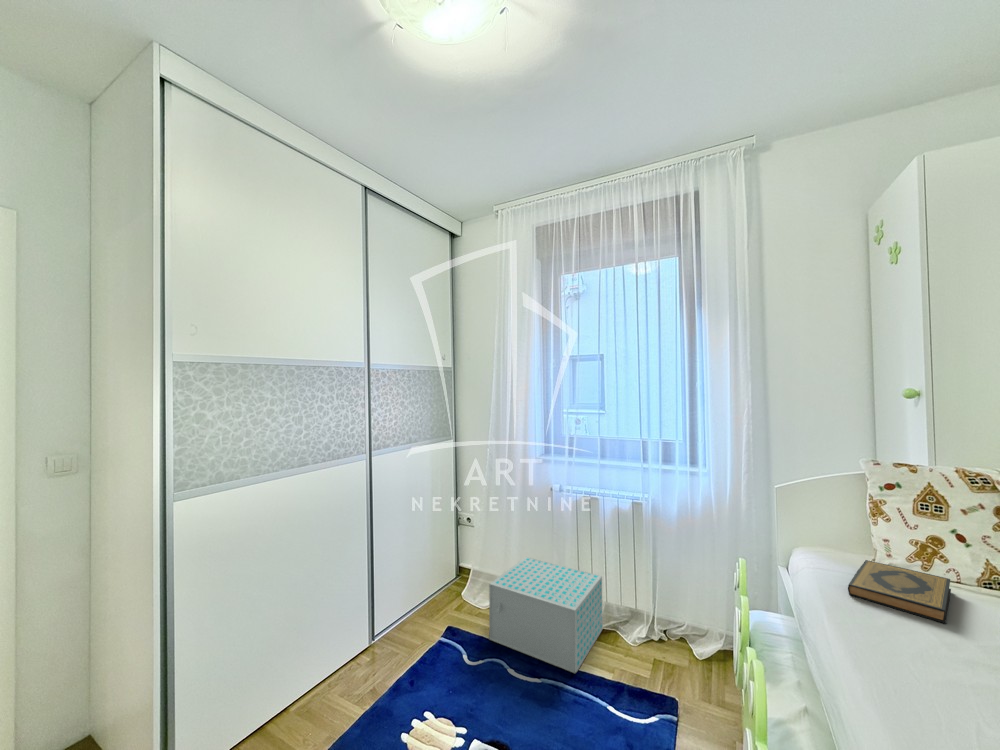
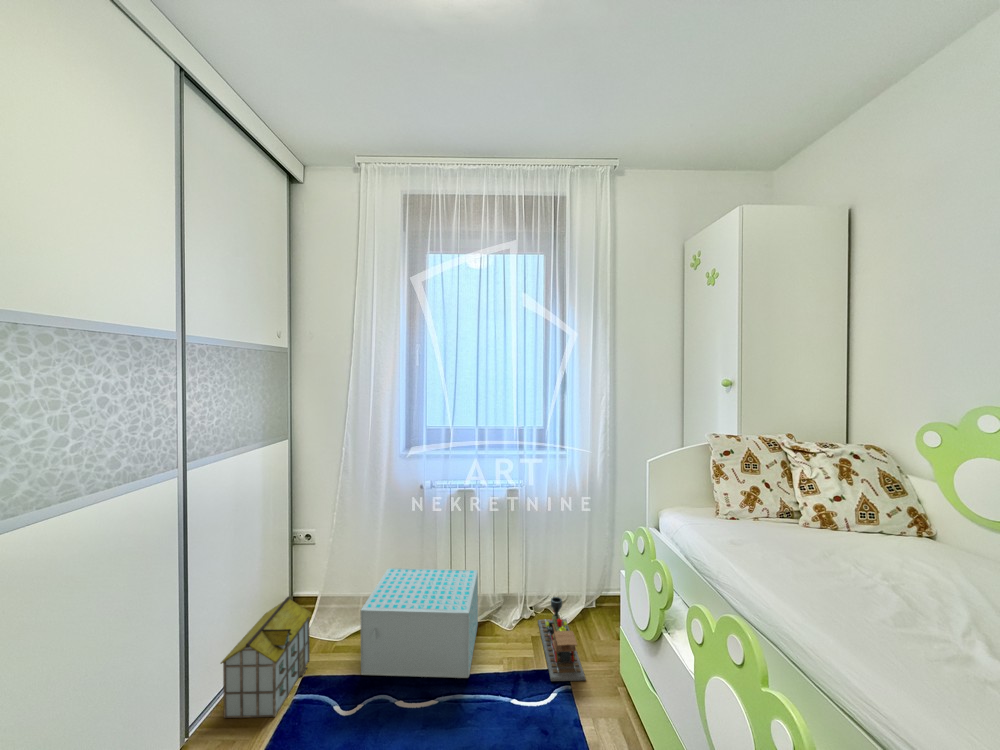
hardback book: present [848,560,951,624] -> none [718,512,785,550]
toy house: none [392,561,461,649] -> present [221,597,311,718]
toy train: none [657,622,699,721] -> present [538,597,586,681]

